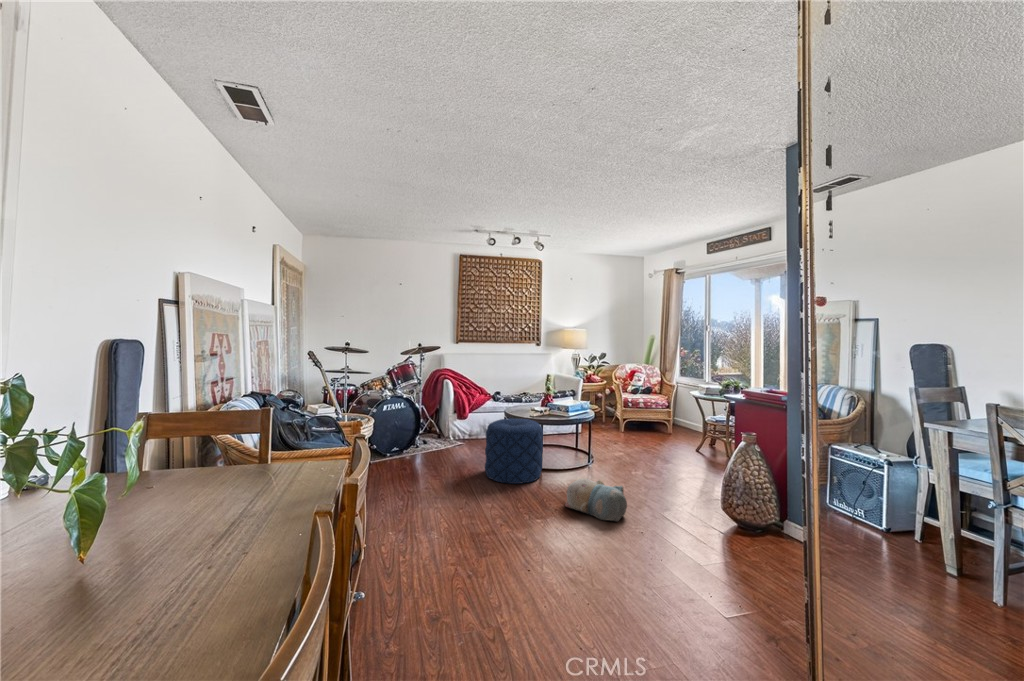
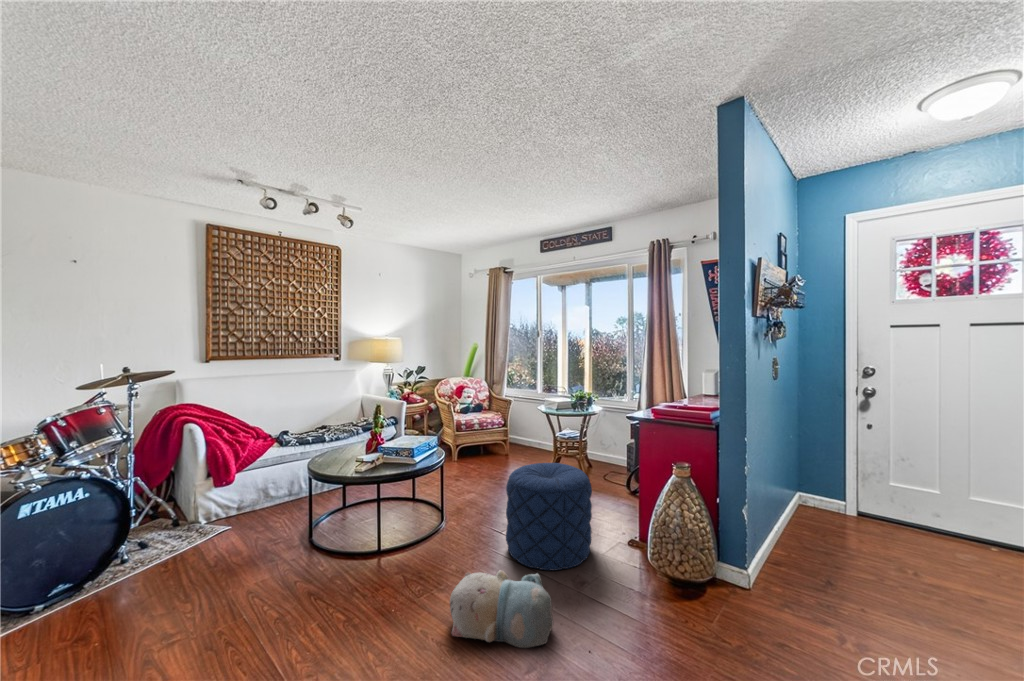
pouf: present [485,418,543,484] -> present [506,463,592,570]

